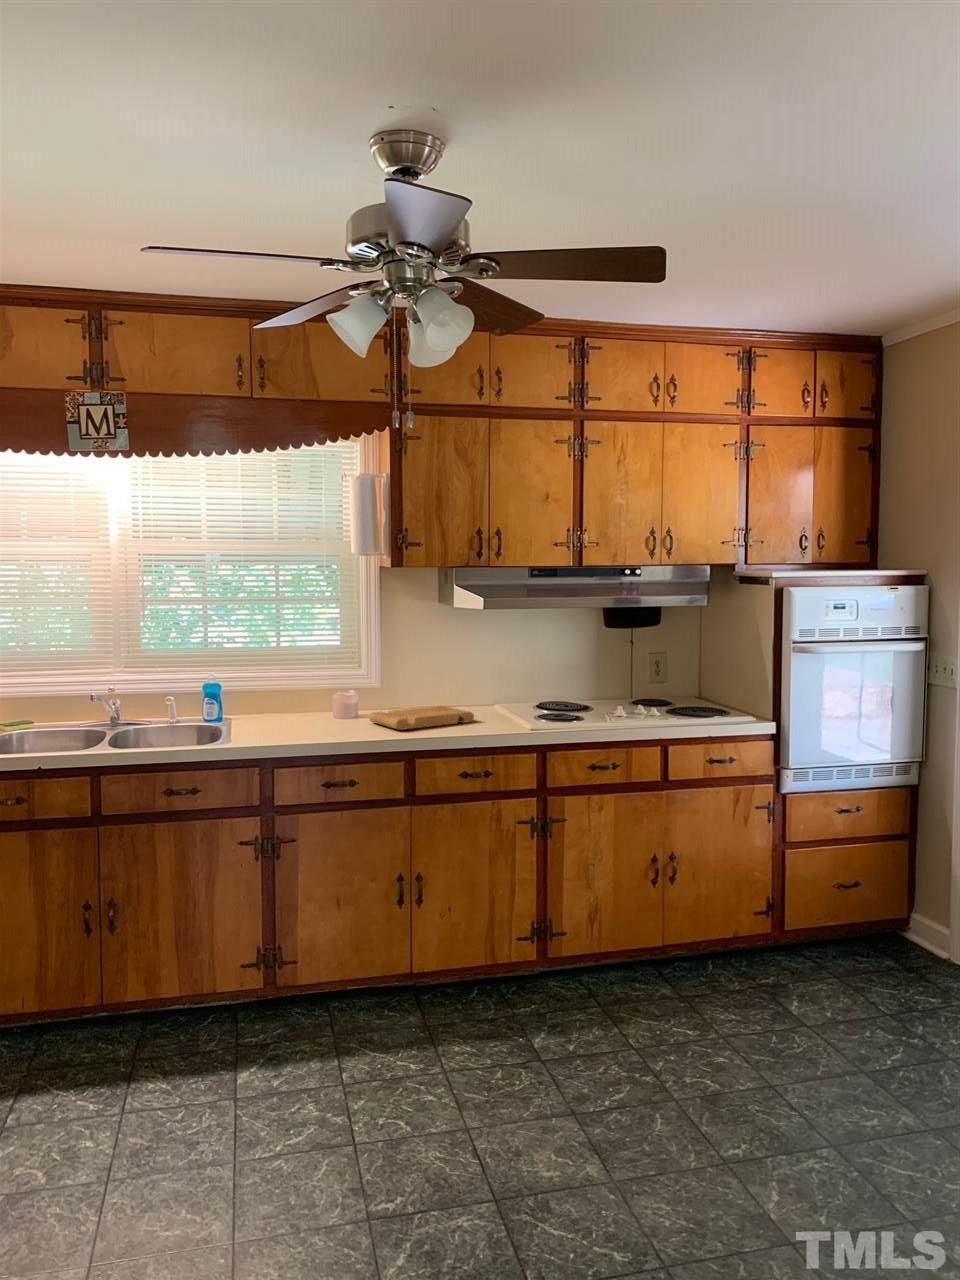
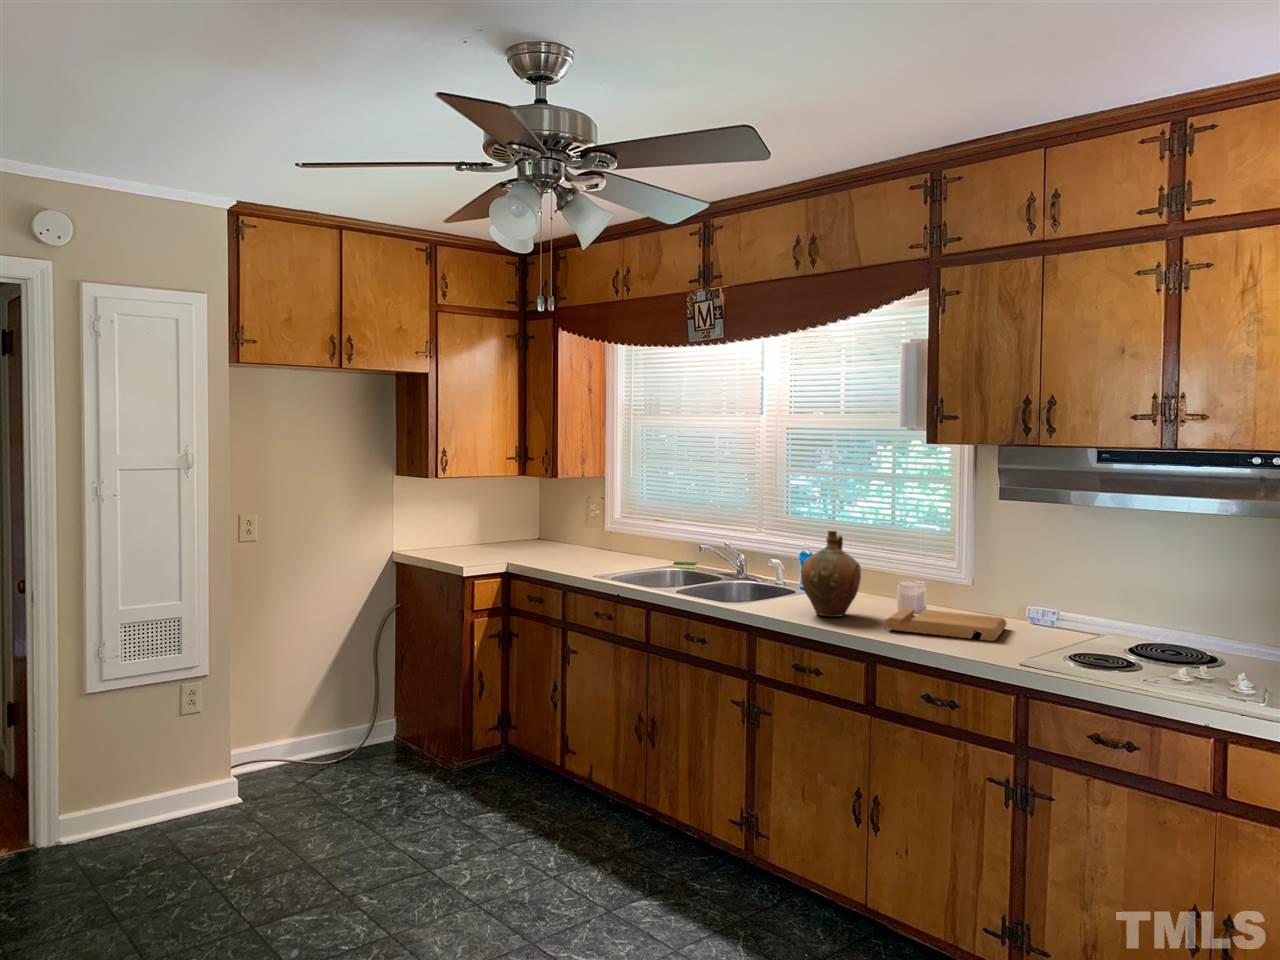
ceramic jug: none [286,651,346,733] -> present [801,531,861,617]

